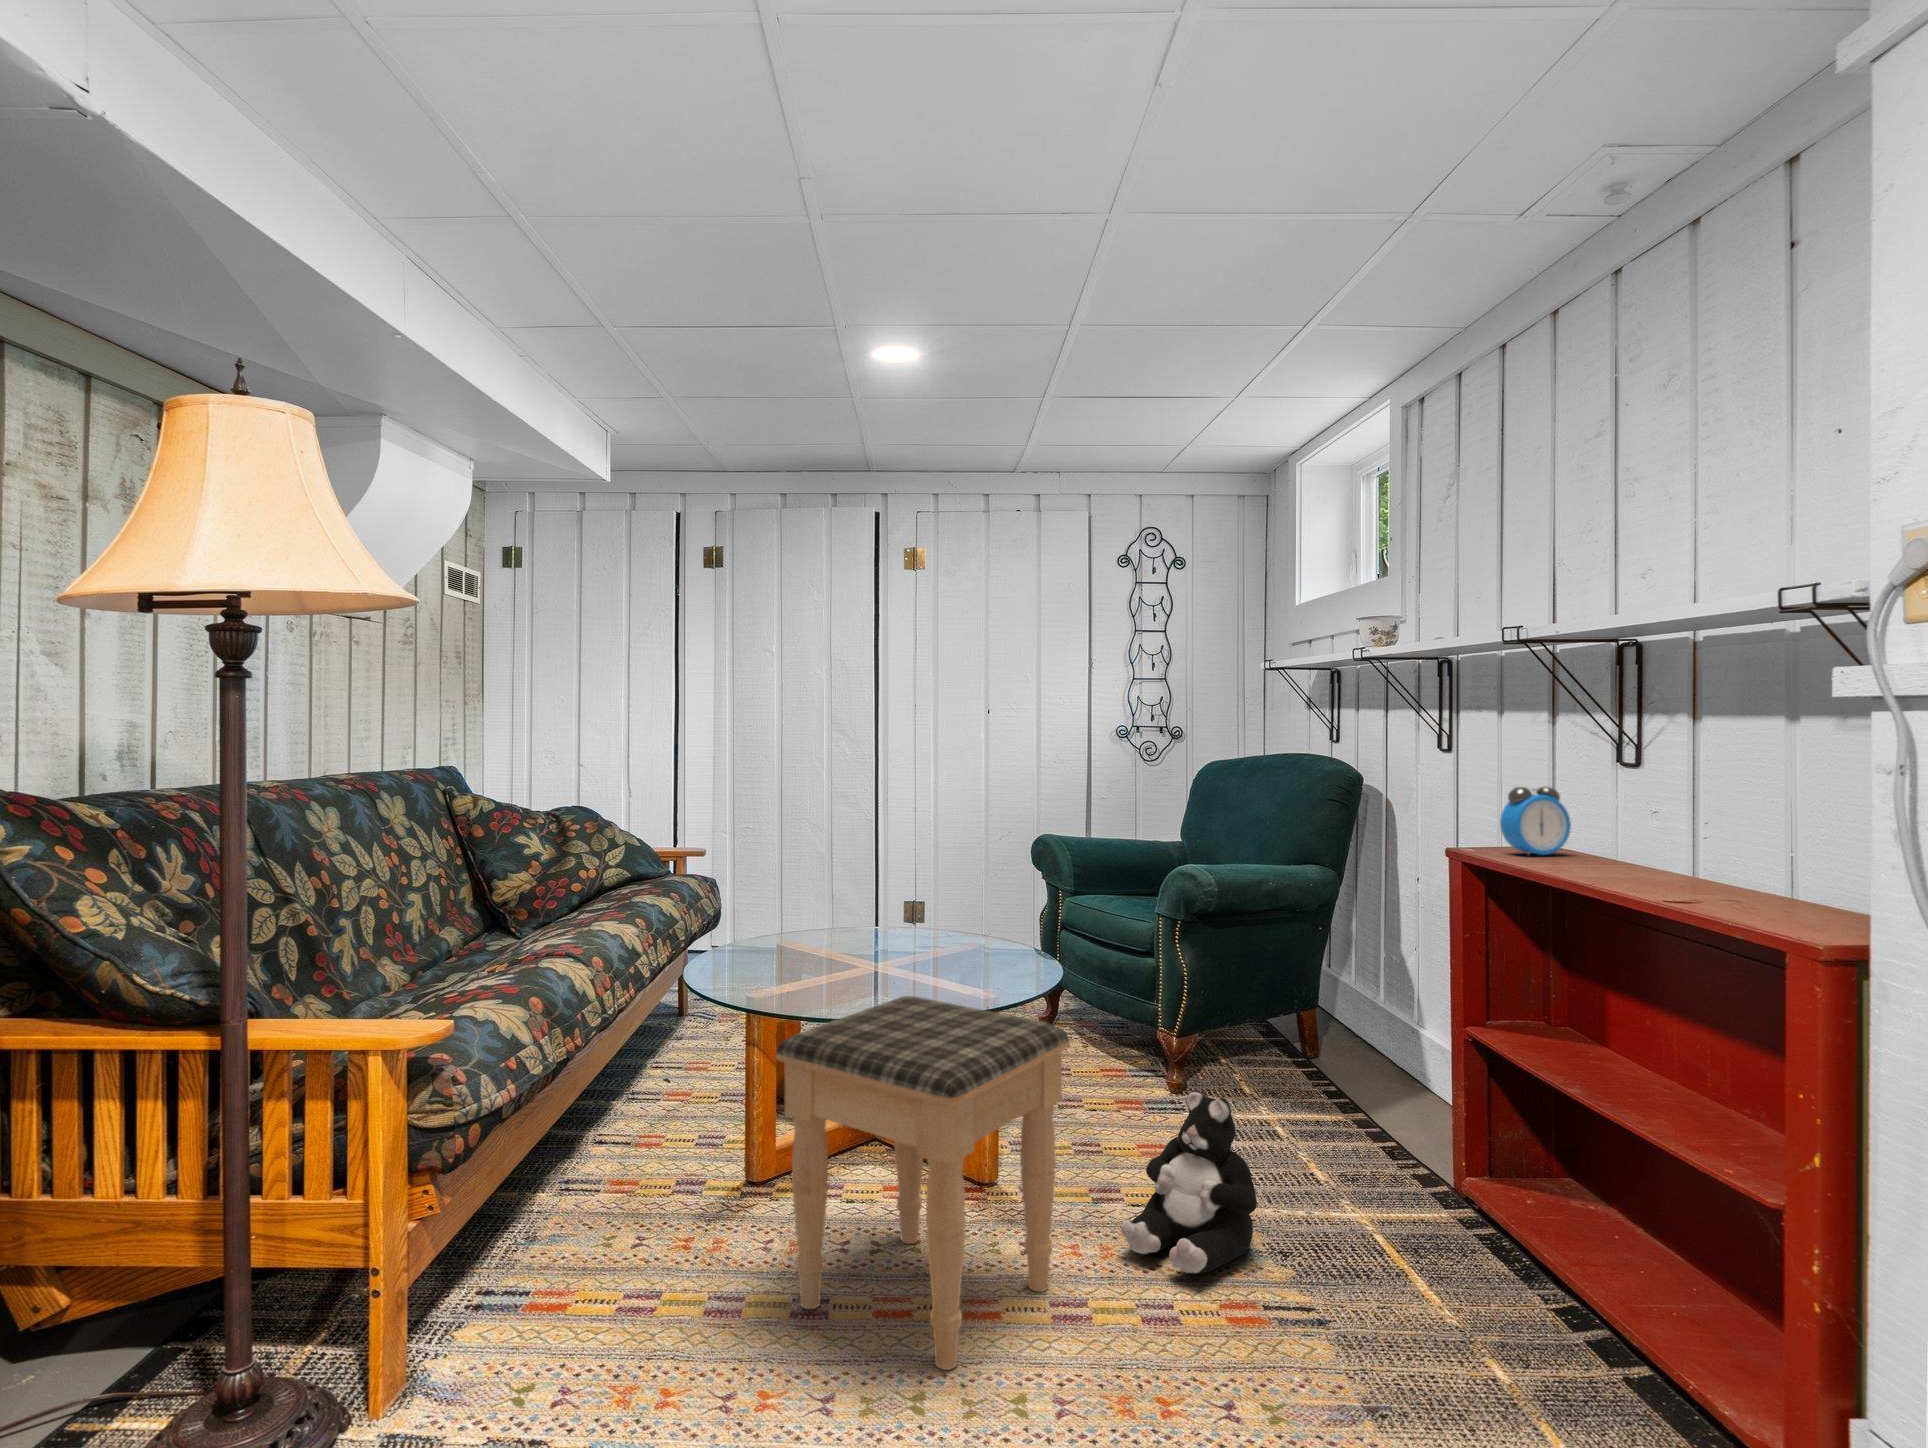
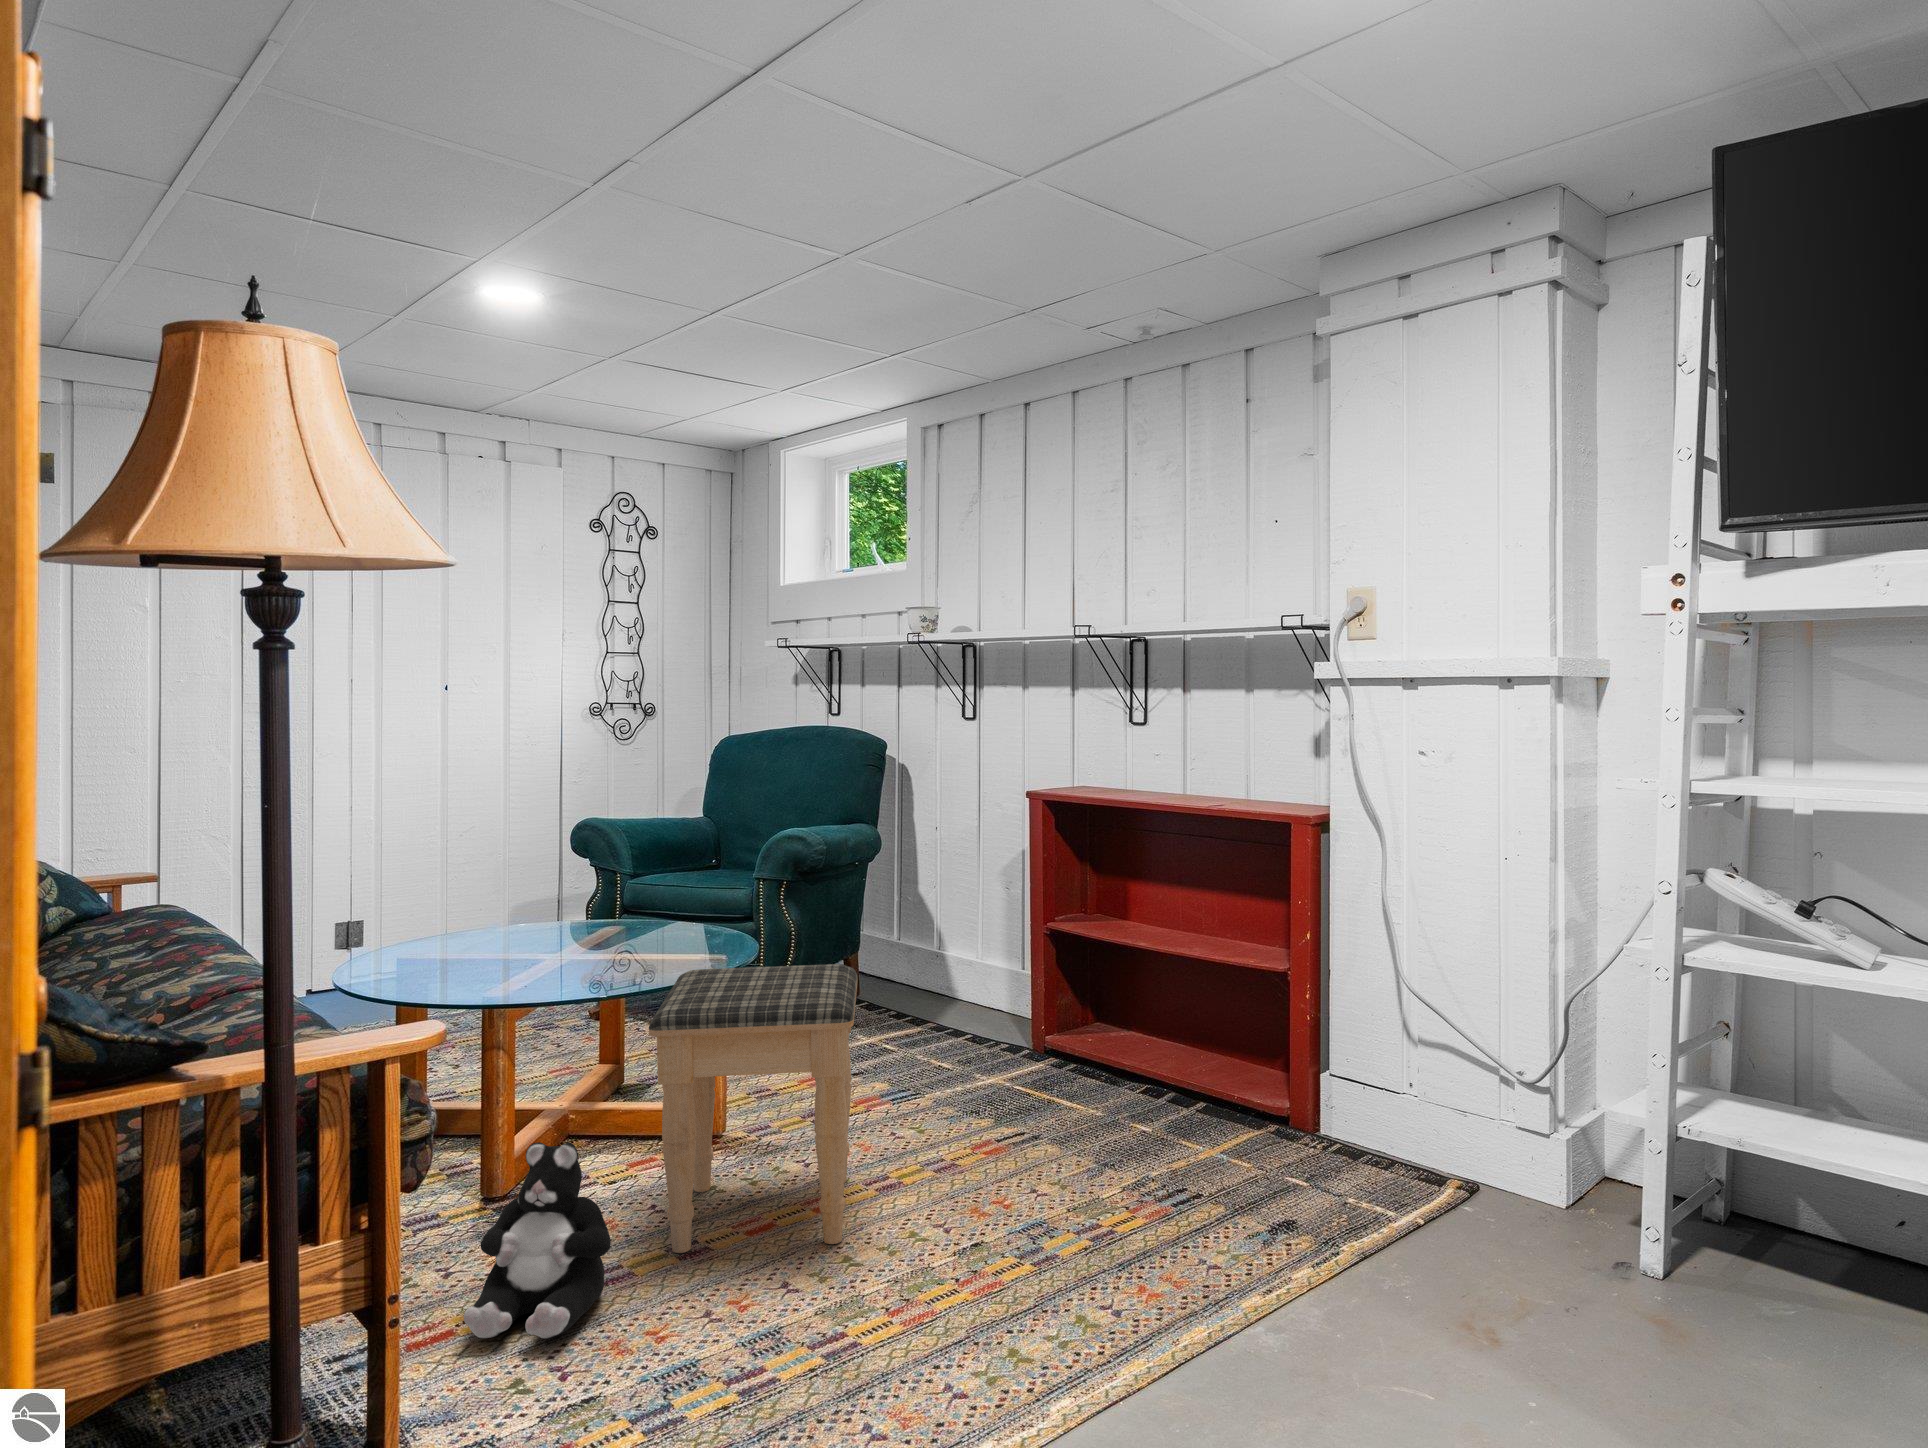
alarm clock: present [1500,786,1571,855] -> none [1058,743,1099,794]
plush toy: present [1121,1090,1257,1274] -> present [464,1142,611,1339]

